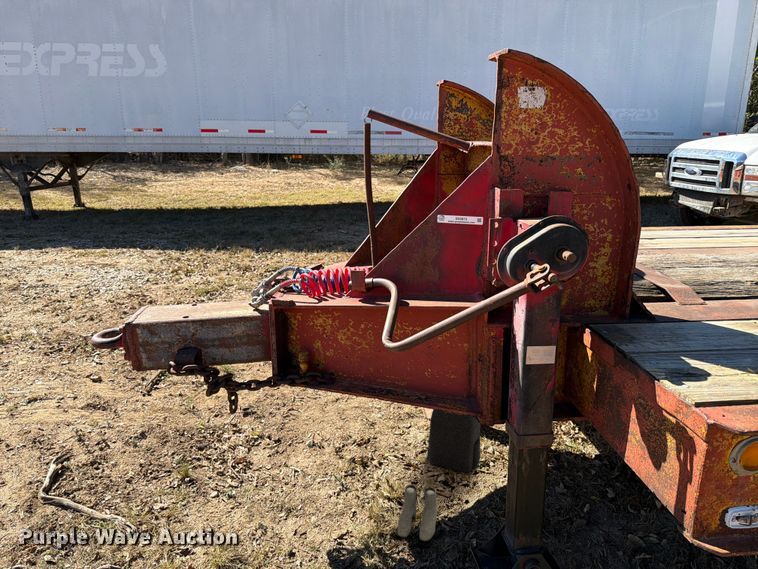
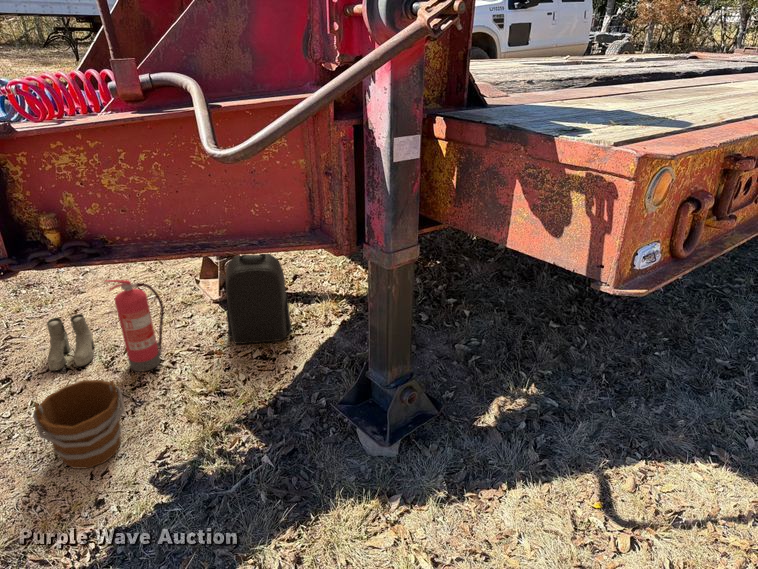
fire extinguisher: none [347,390,382,464] -> present [105,280,164,372]
bucket: none [272,460,329,525] -> present [33,380,125,469]
boots: present [398,485,438,541] -> present [47,314,94,371]

